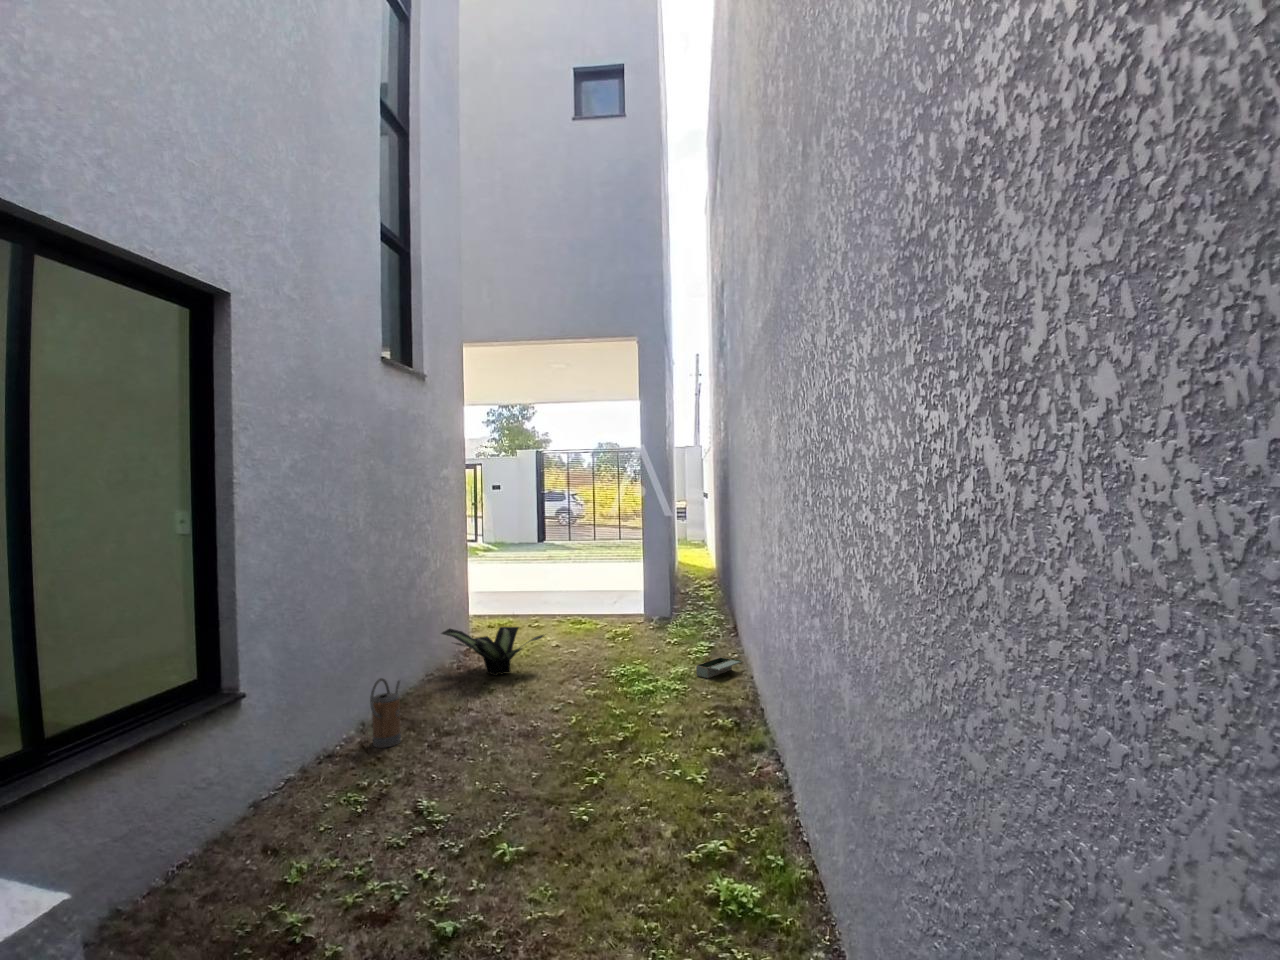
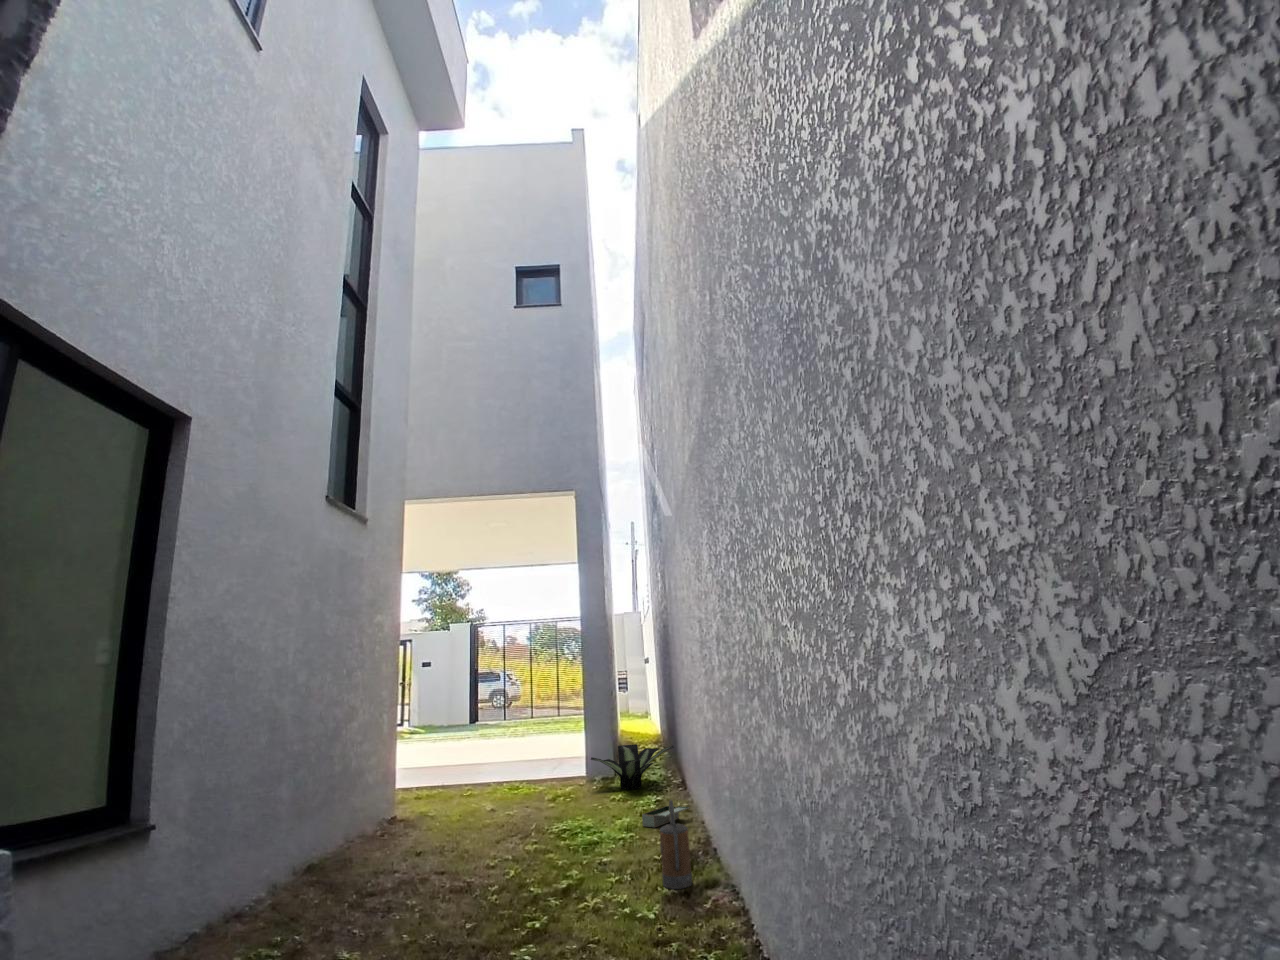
potted plant: present [442,627,544,676] -> present [591,744,674,790]
watering can: present [370,678,401,748] -> present [660,800,692,889]

